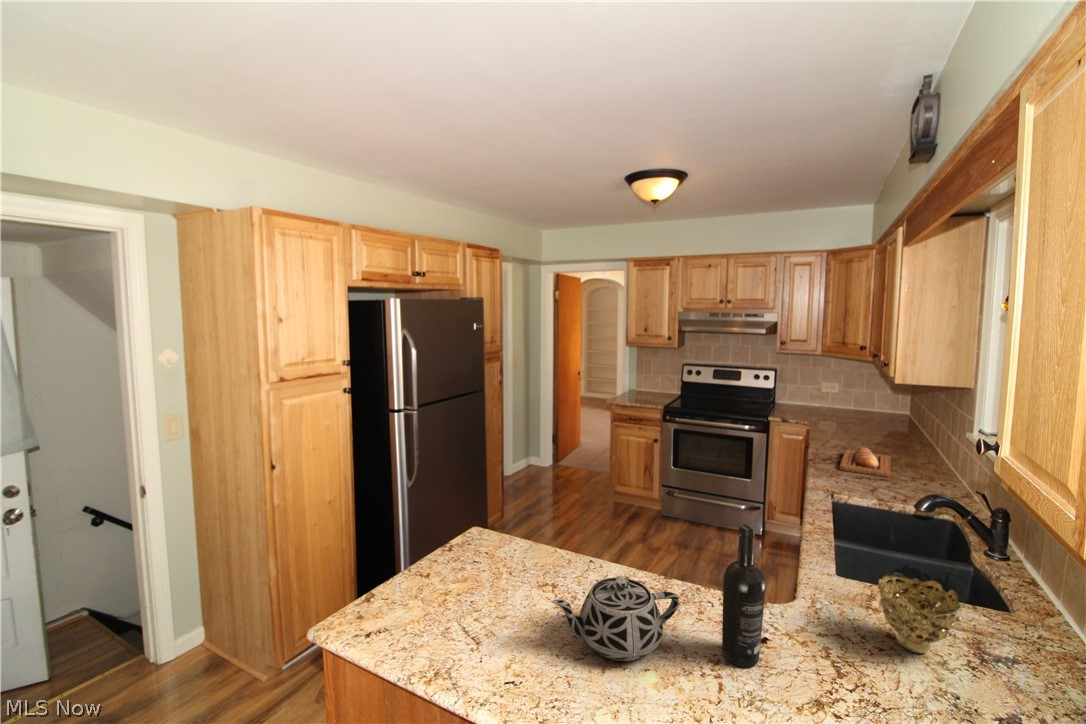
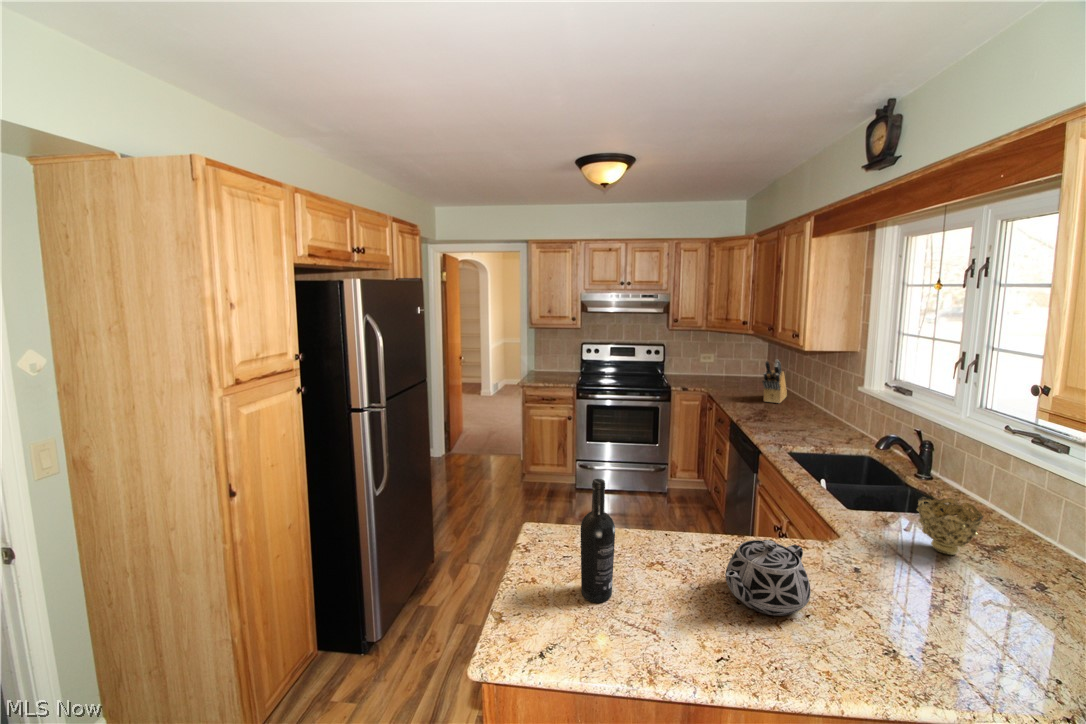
knife block: none [867,394,912,448] -> present [762,360,787,403]
bread loaf: present [840,447,891,478] -> none [755,405,802,427]
wine bottle: present [722,524,766,668] -> present [581,479,615,603]

